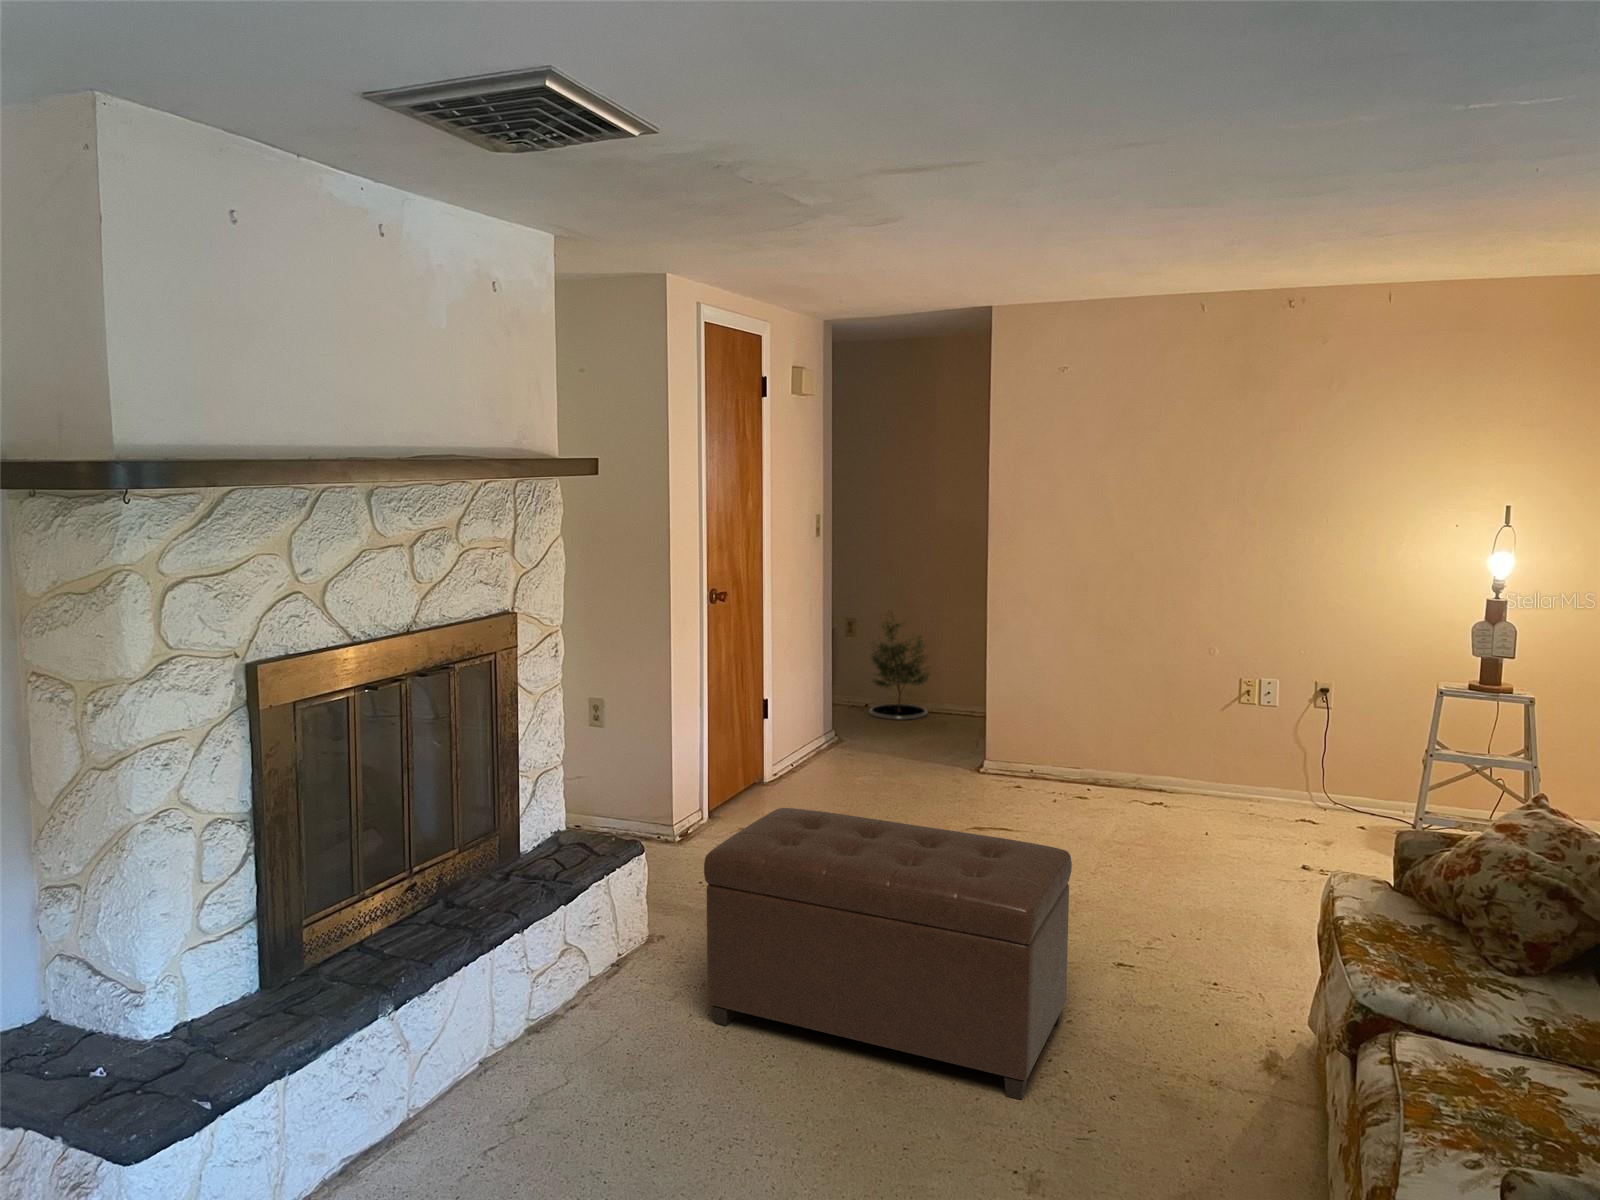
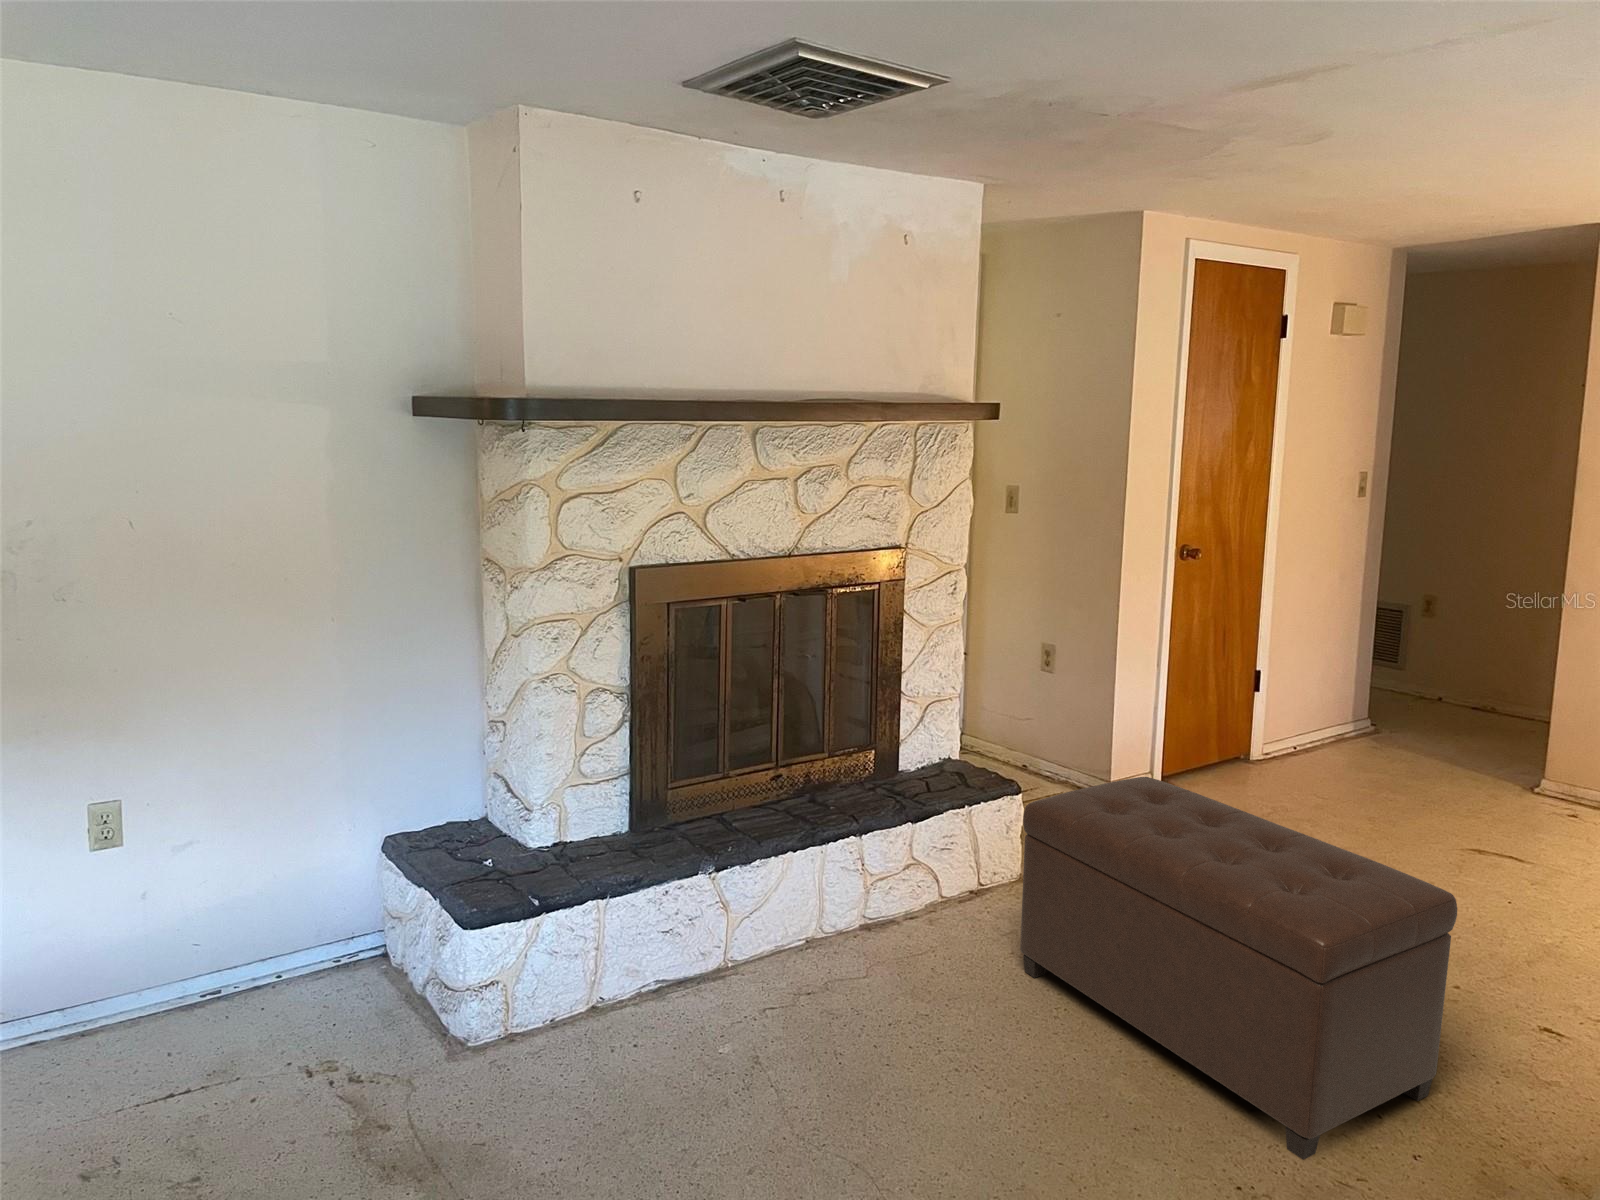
potted tree: present [869,613,929,720] -> none [1436,588,1532,722]

